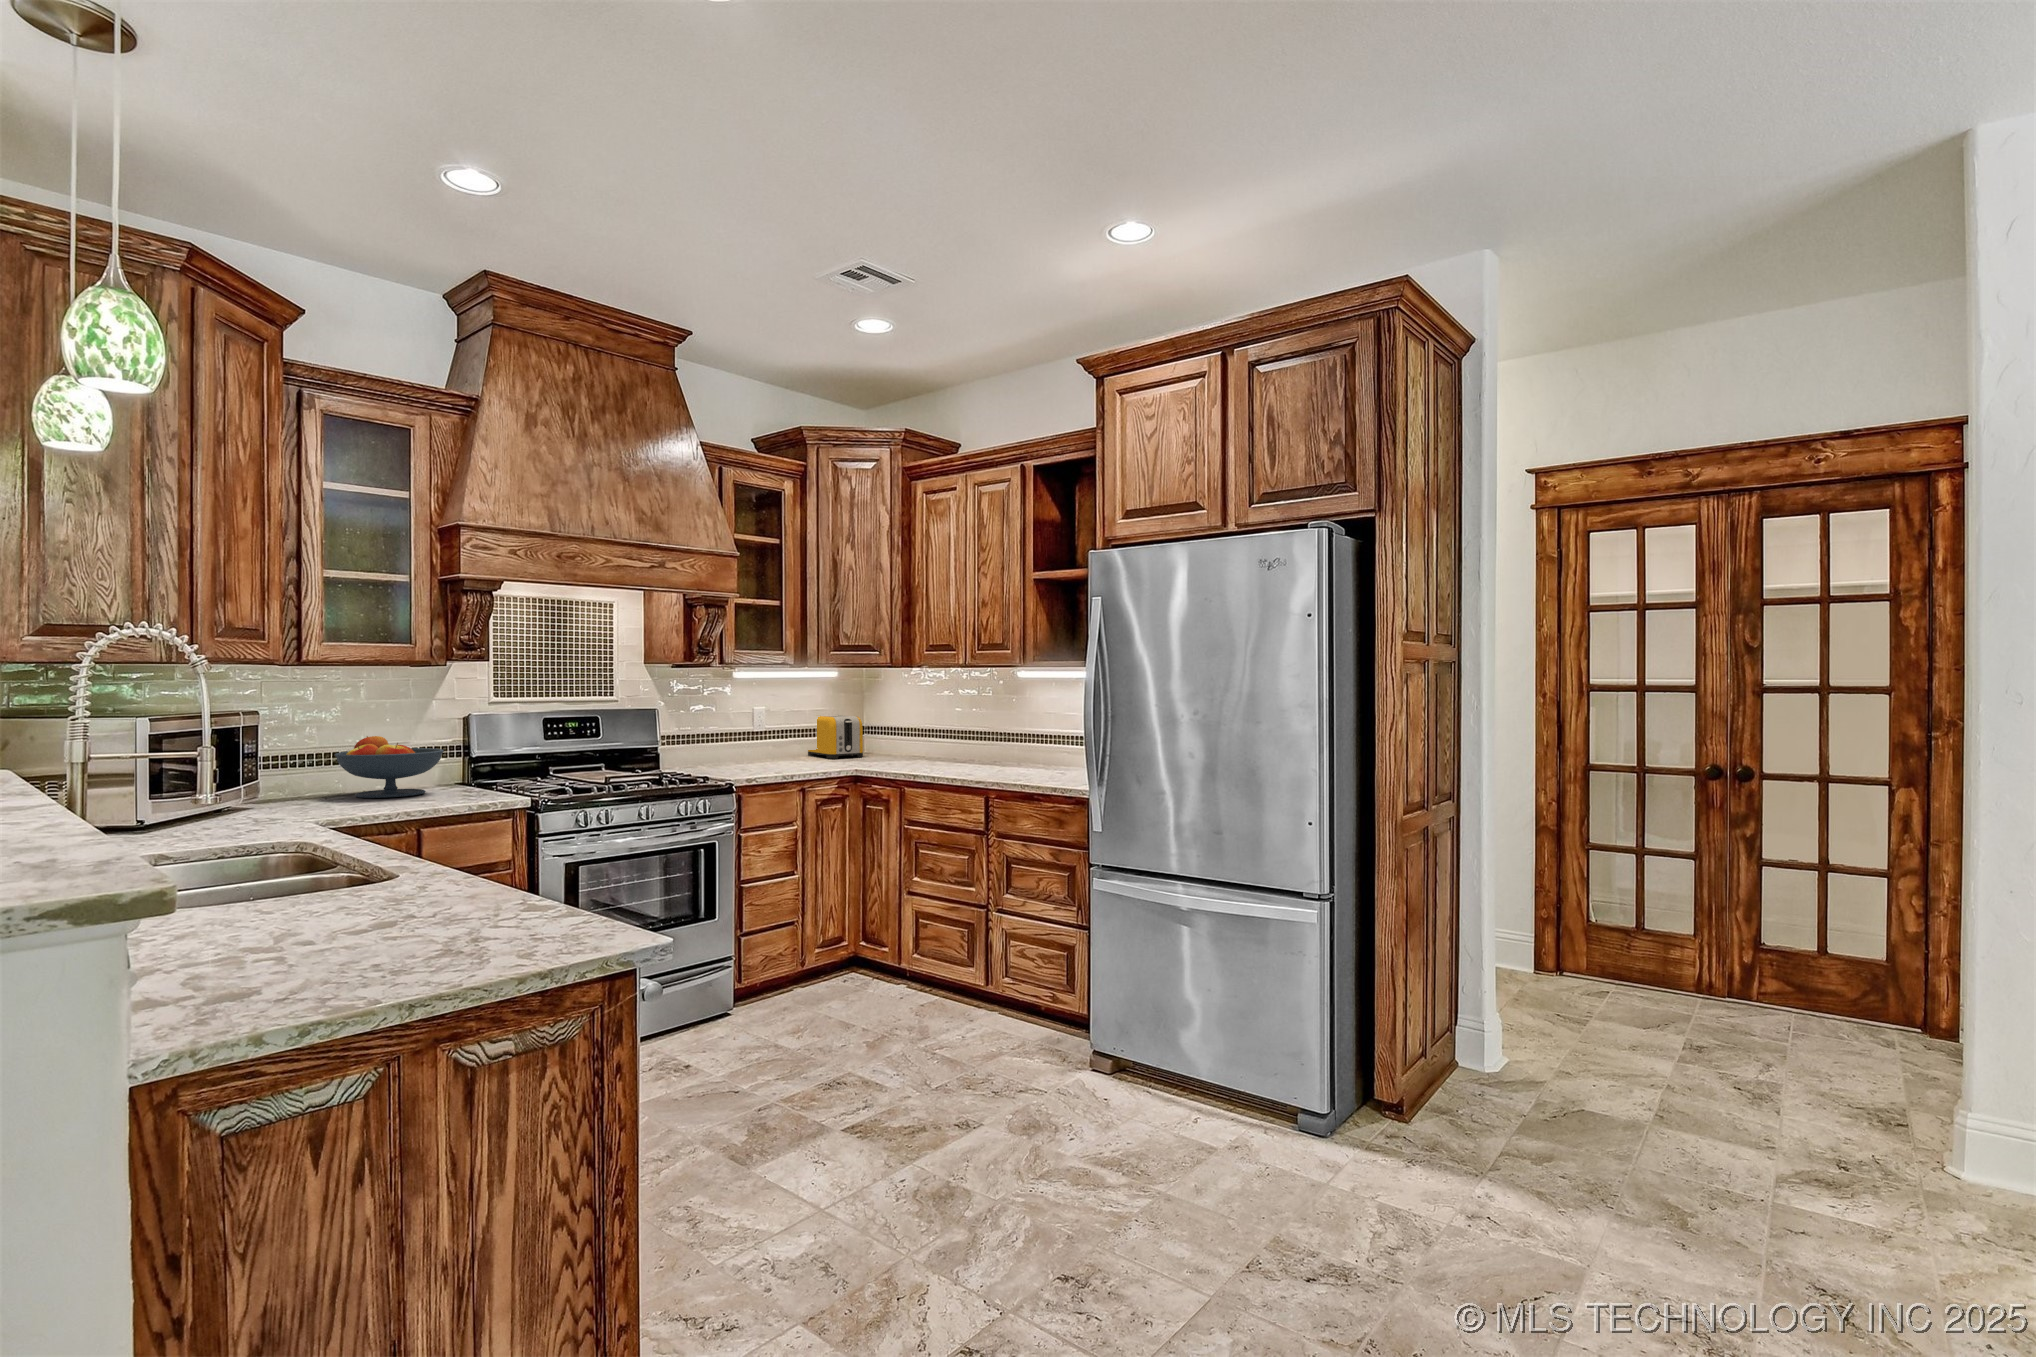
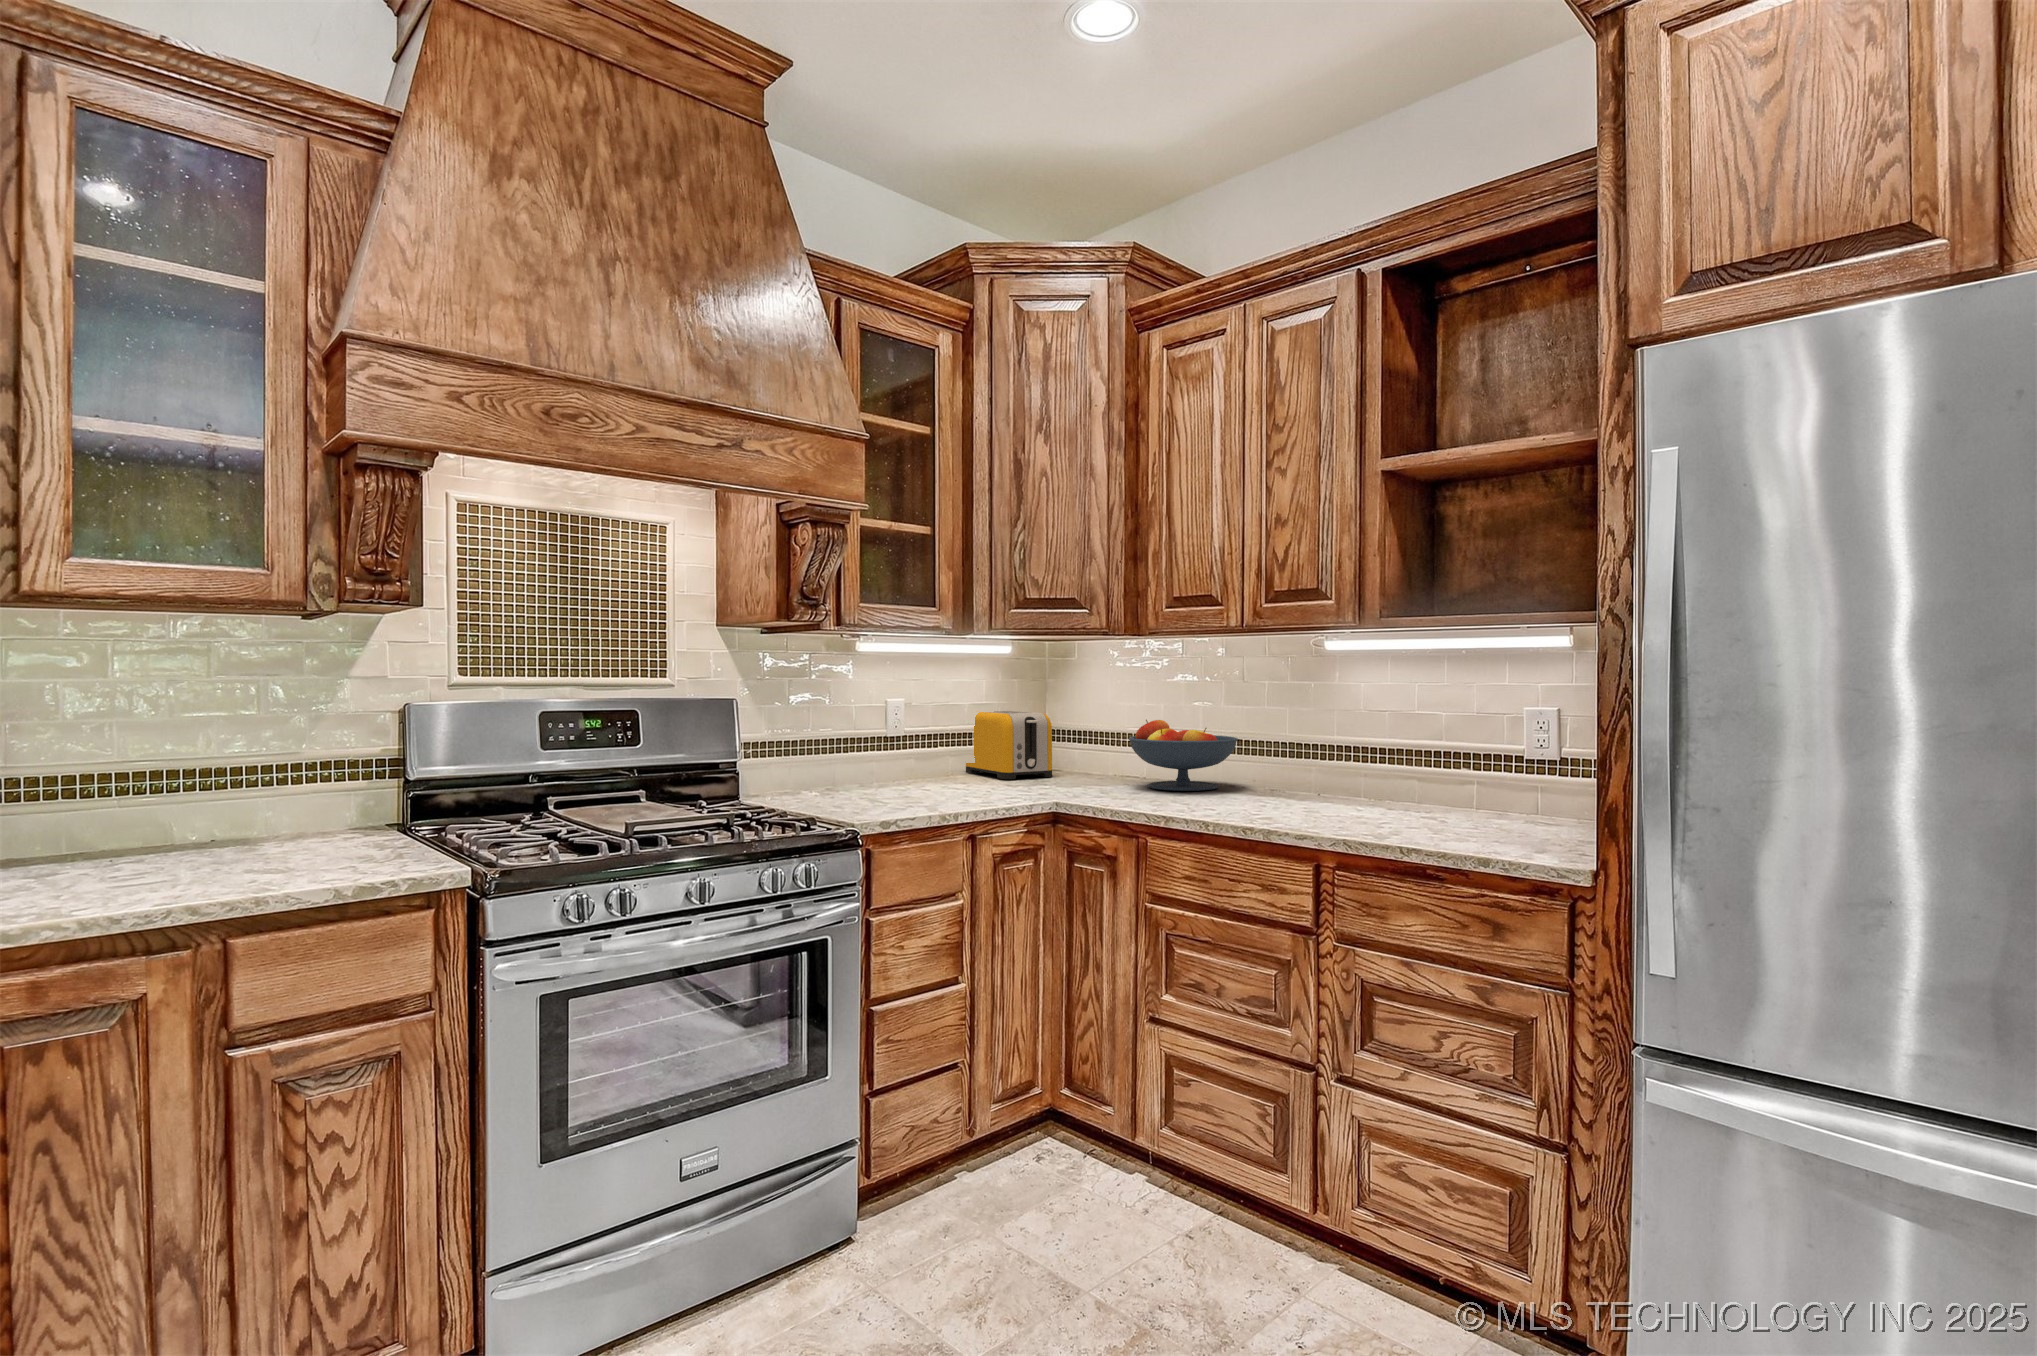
fruit bowl: present [335,736,444,798] -> present [1129,720,1238,791]

